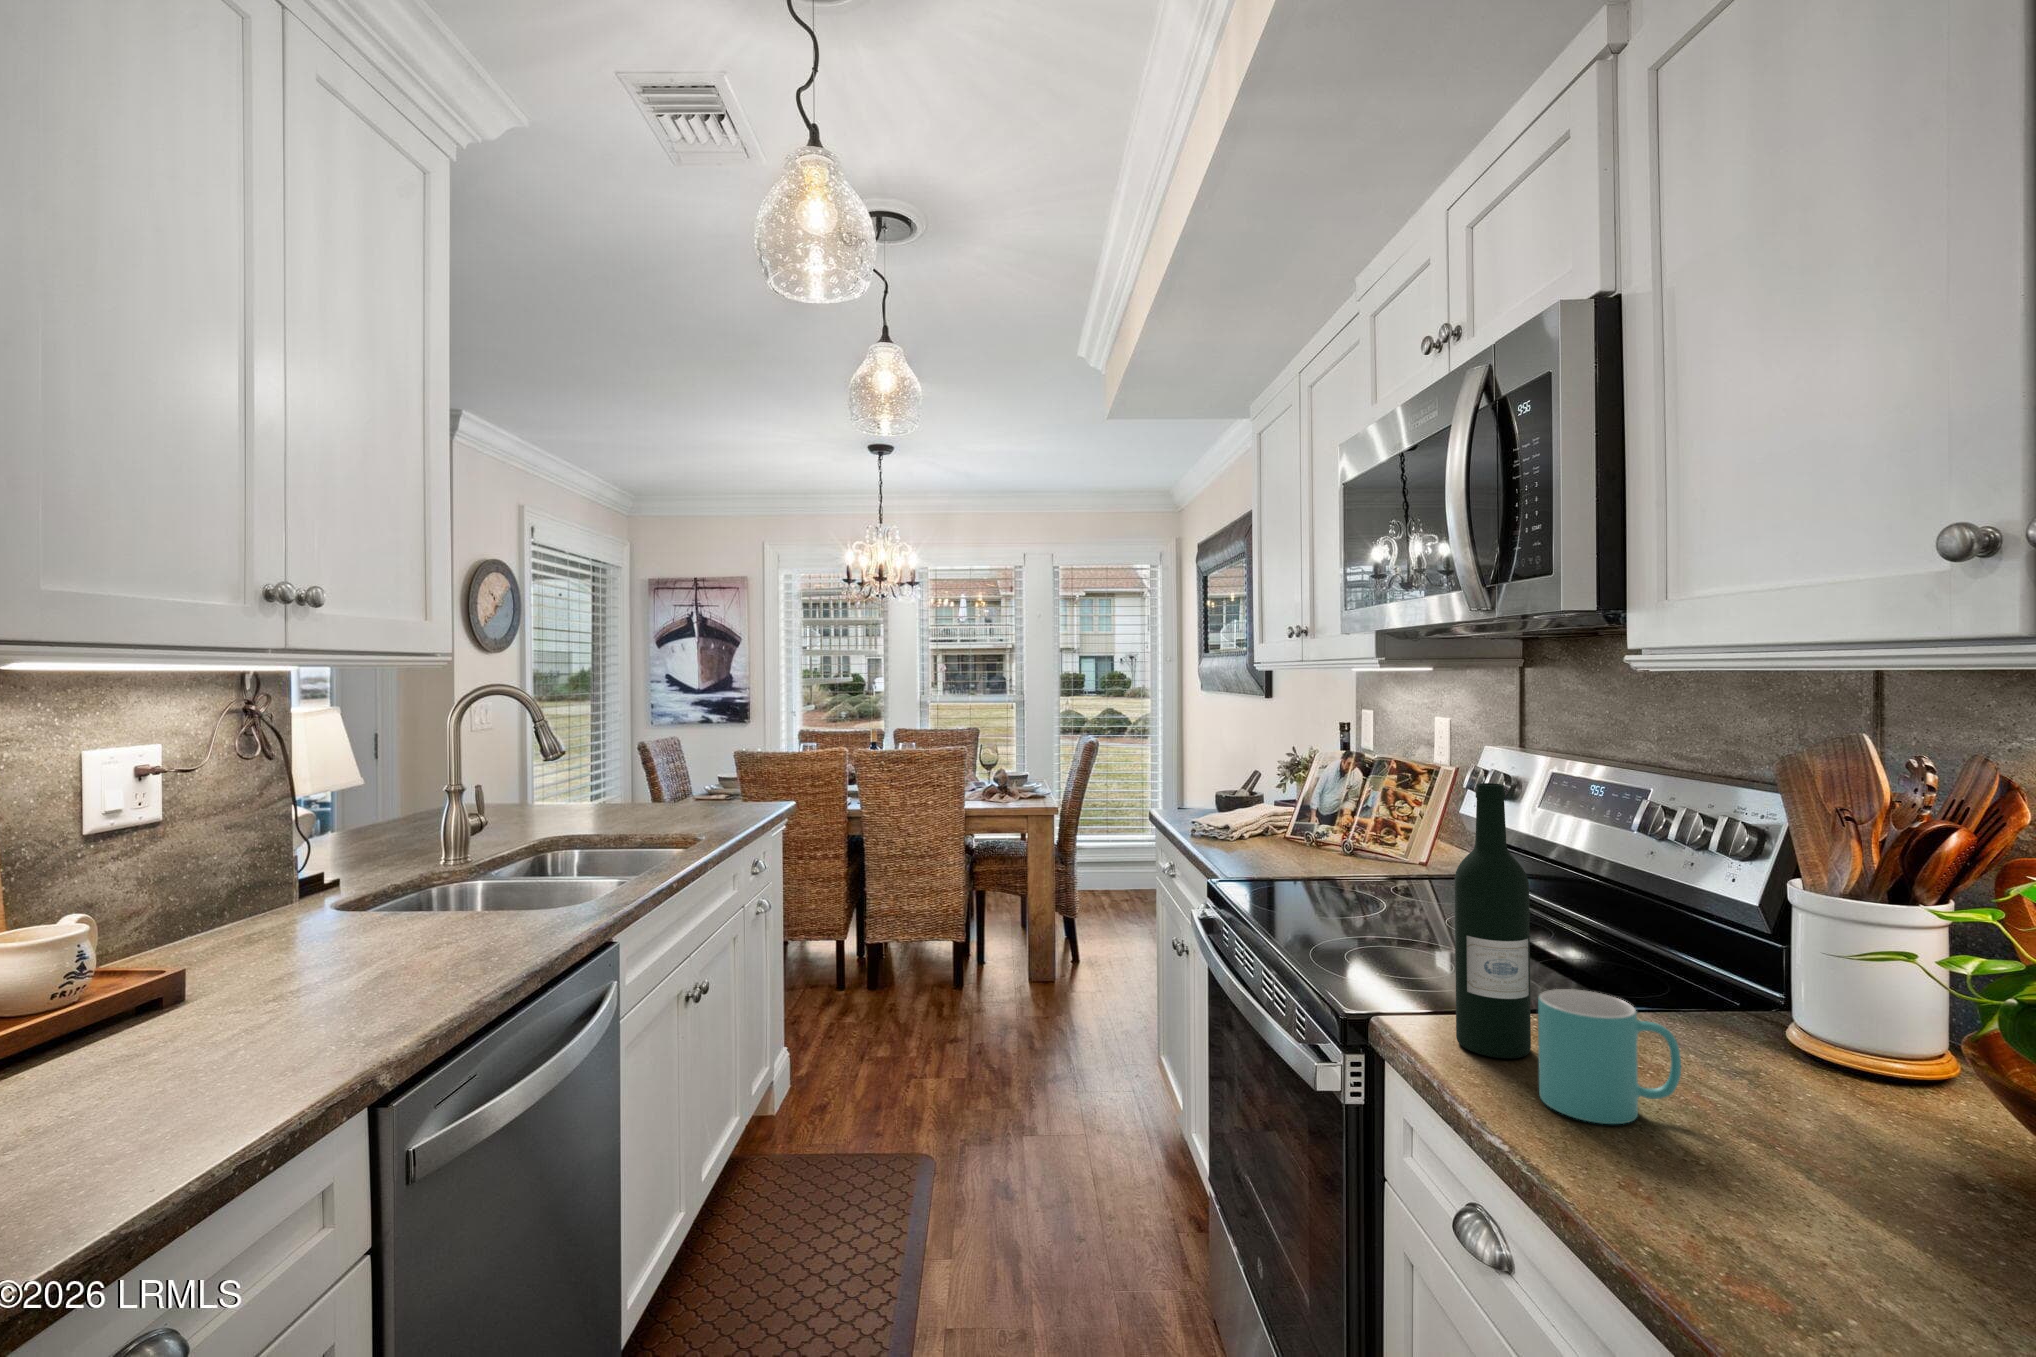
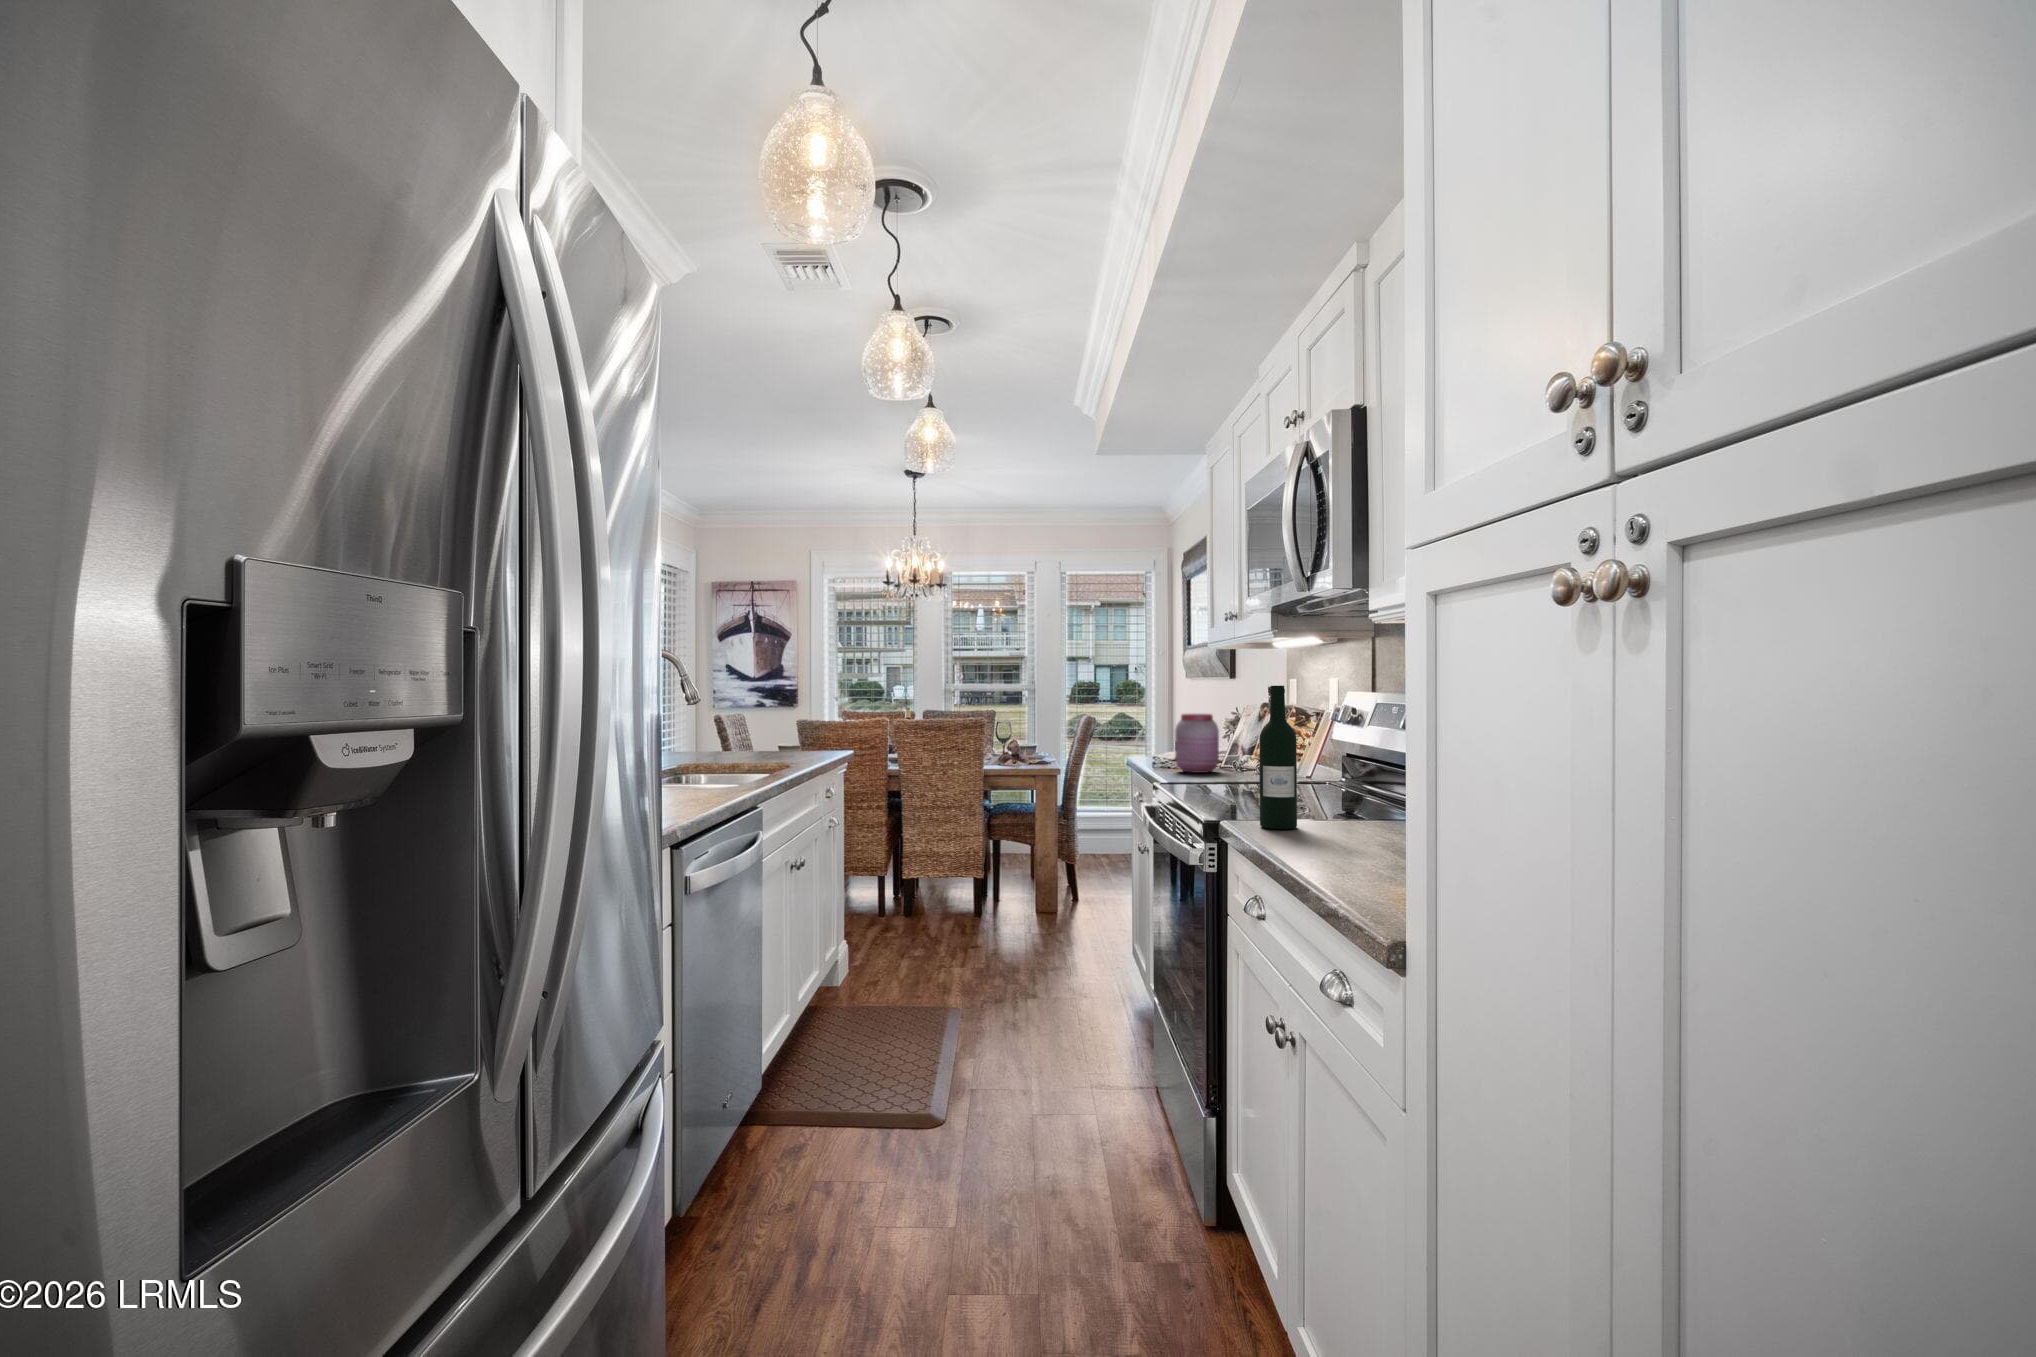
jar: none [1224,764,1286,849] -> present [1175,714,1219,773]
mug: present [1538,989,1681,1124] -> none [1285,784,1349,841]

